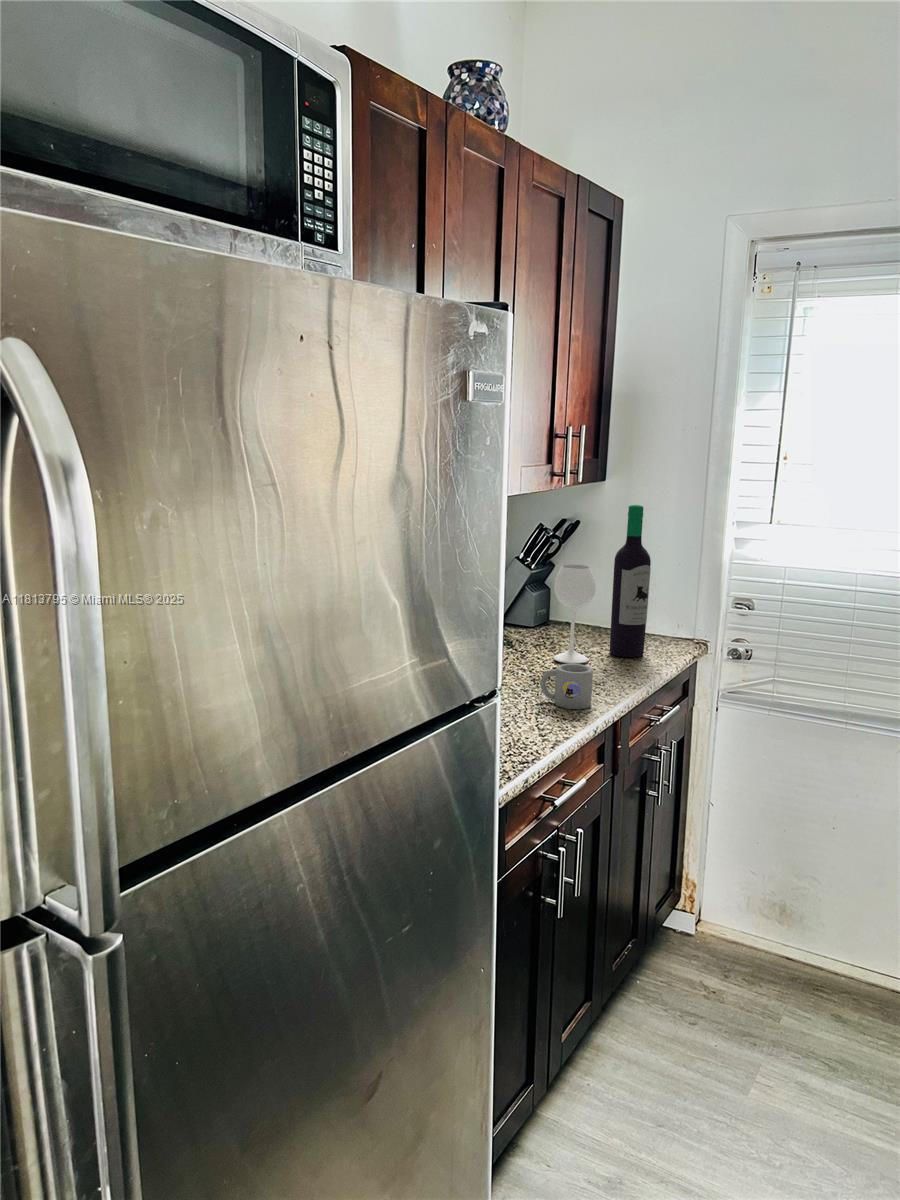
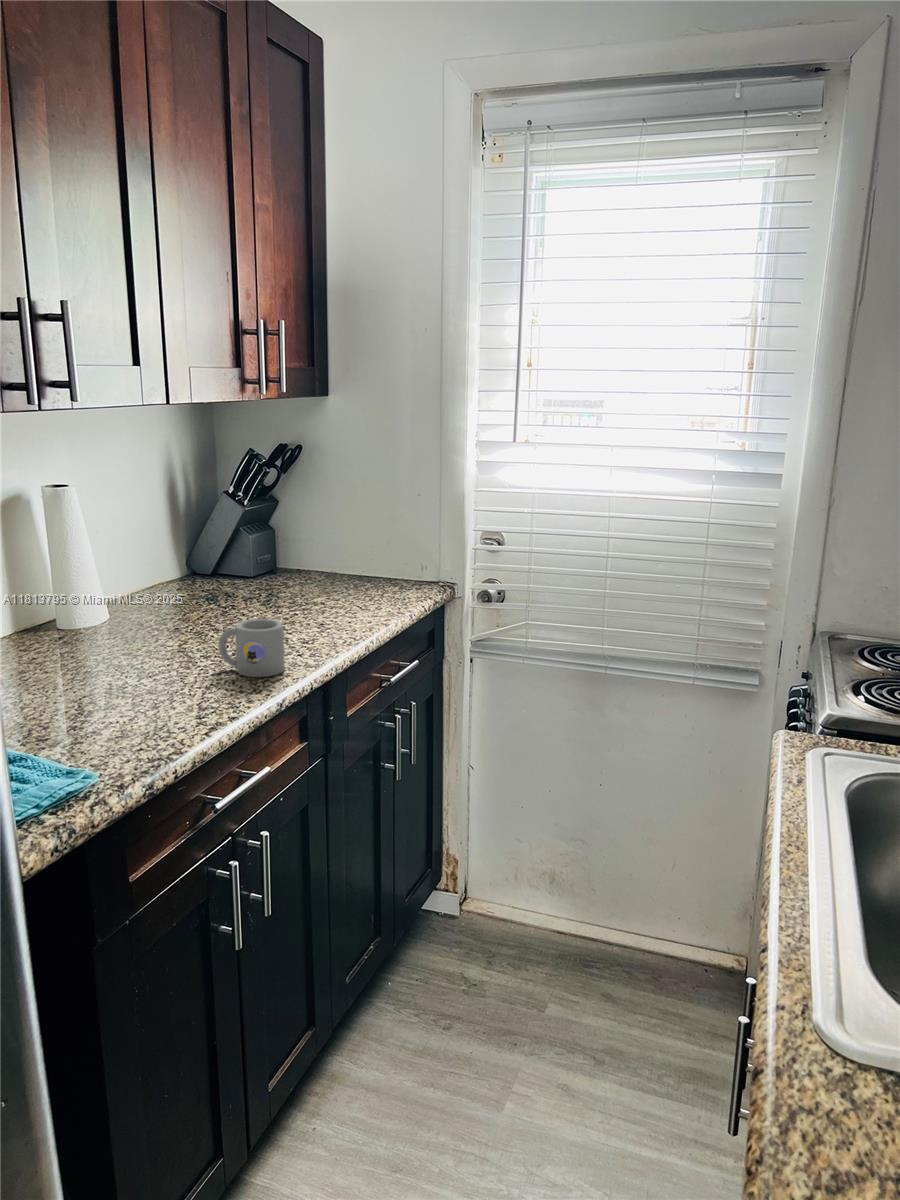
wine bottle: present [554,505,651,664] -> none [254,420,376,618]

